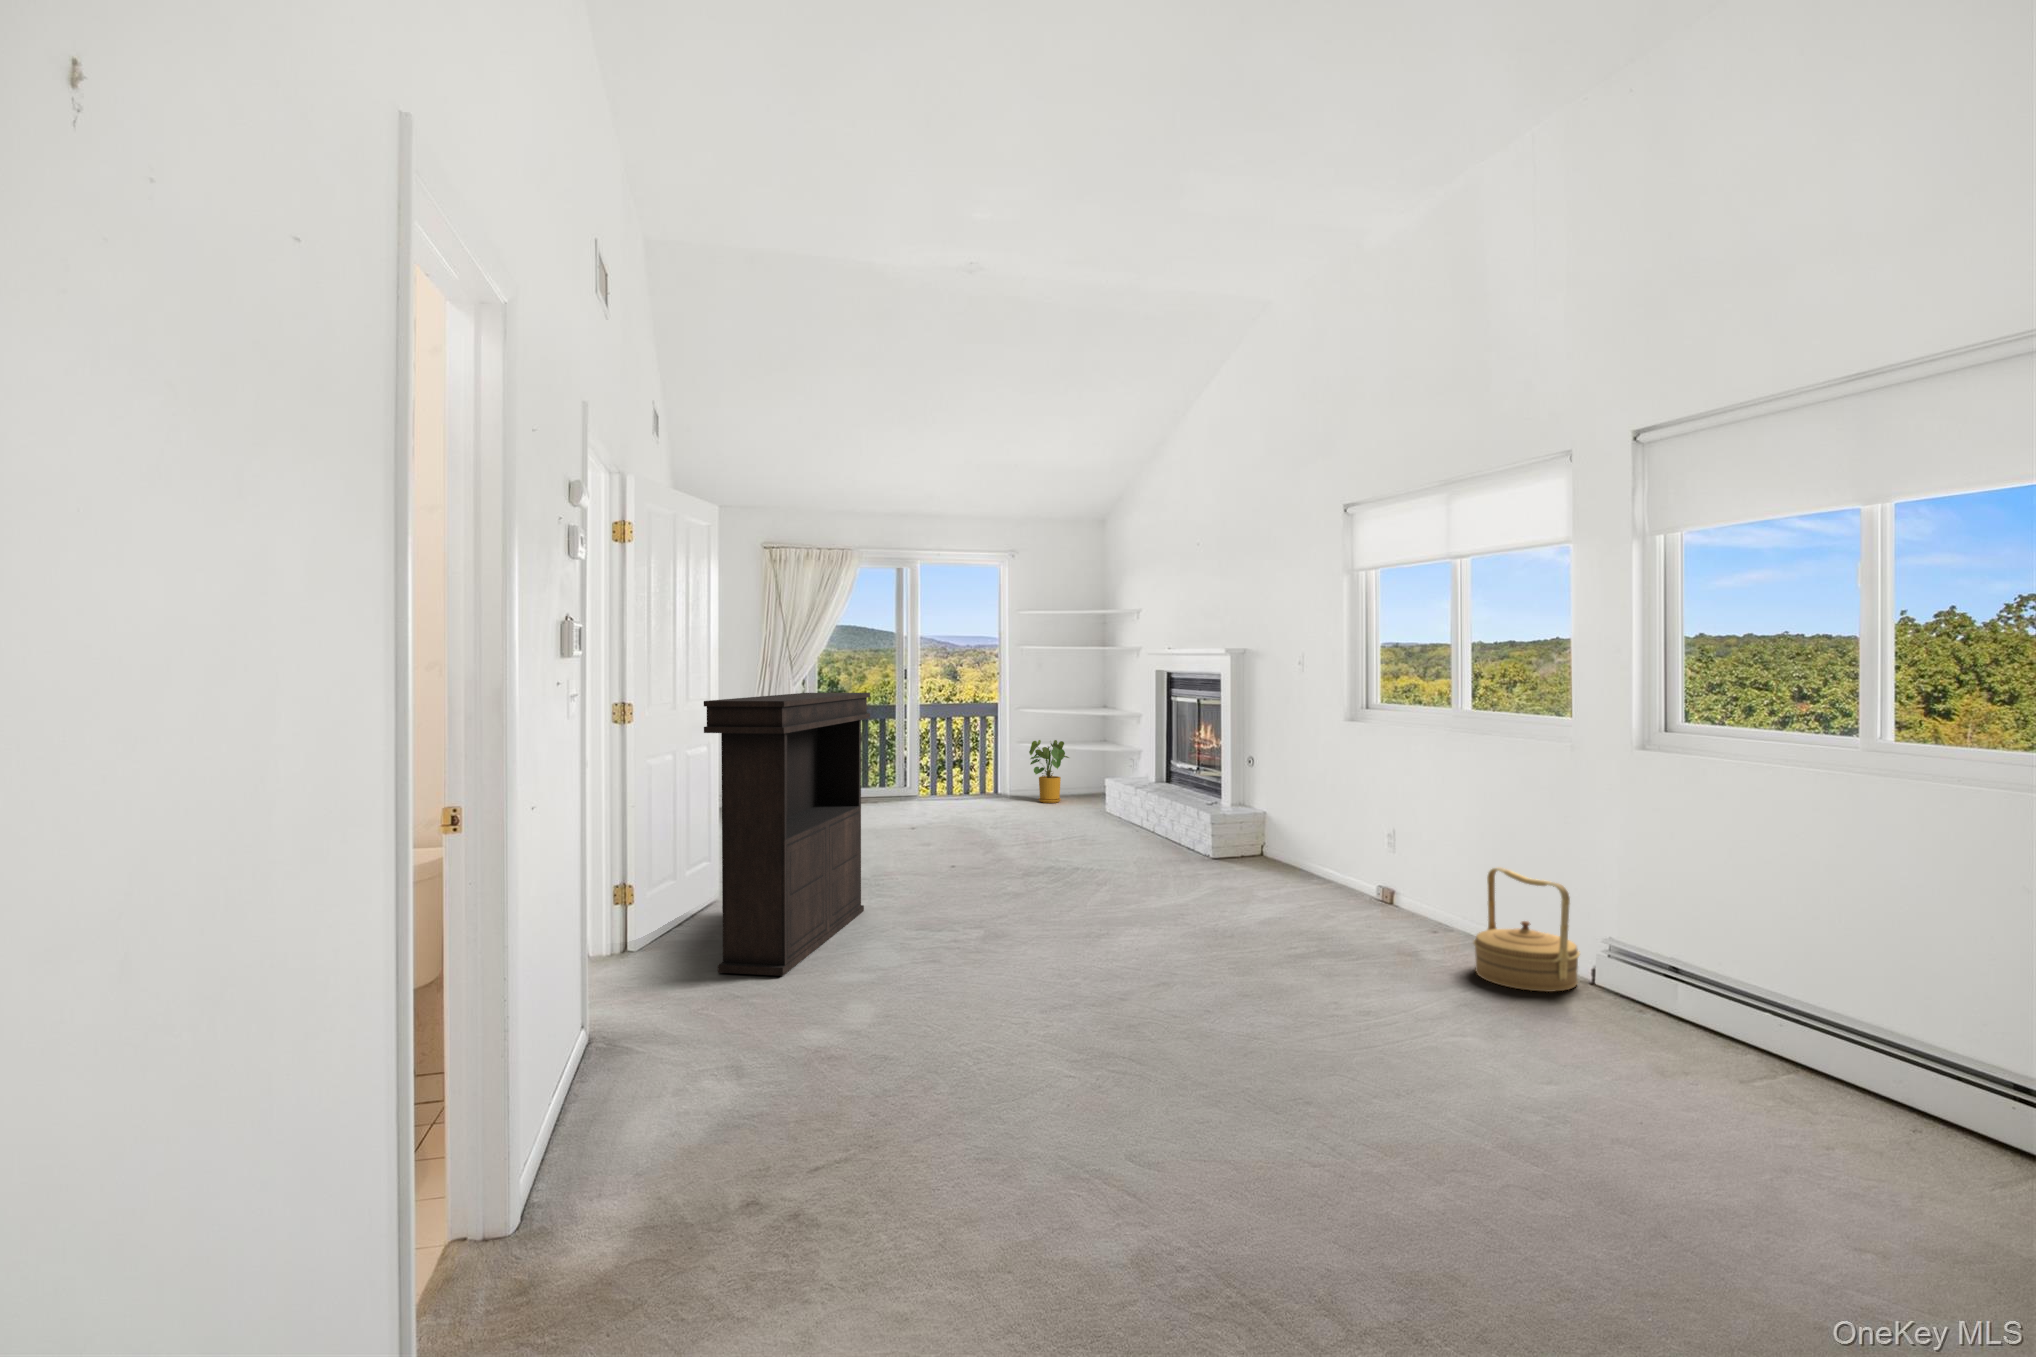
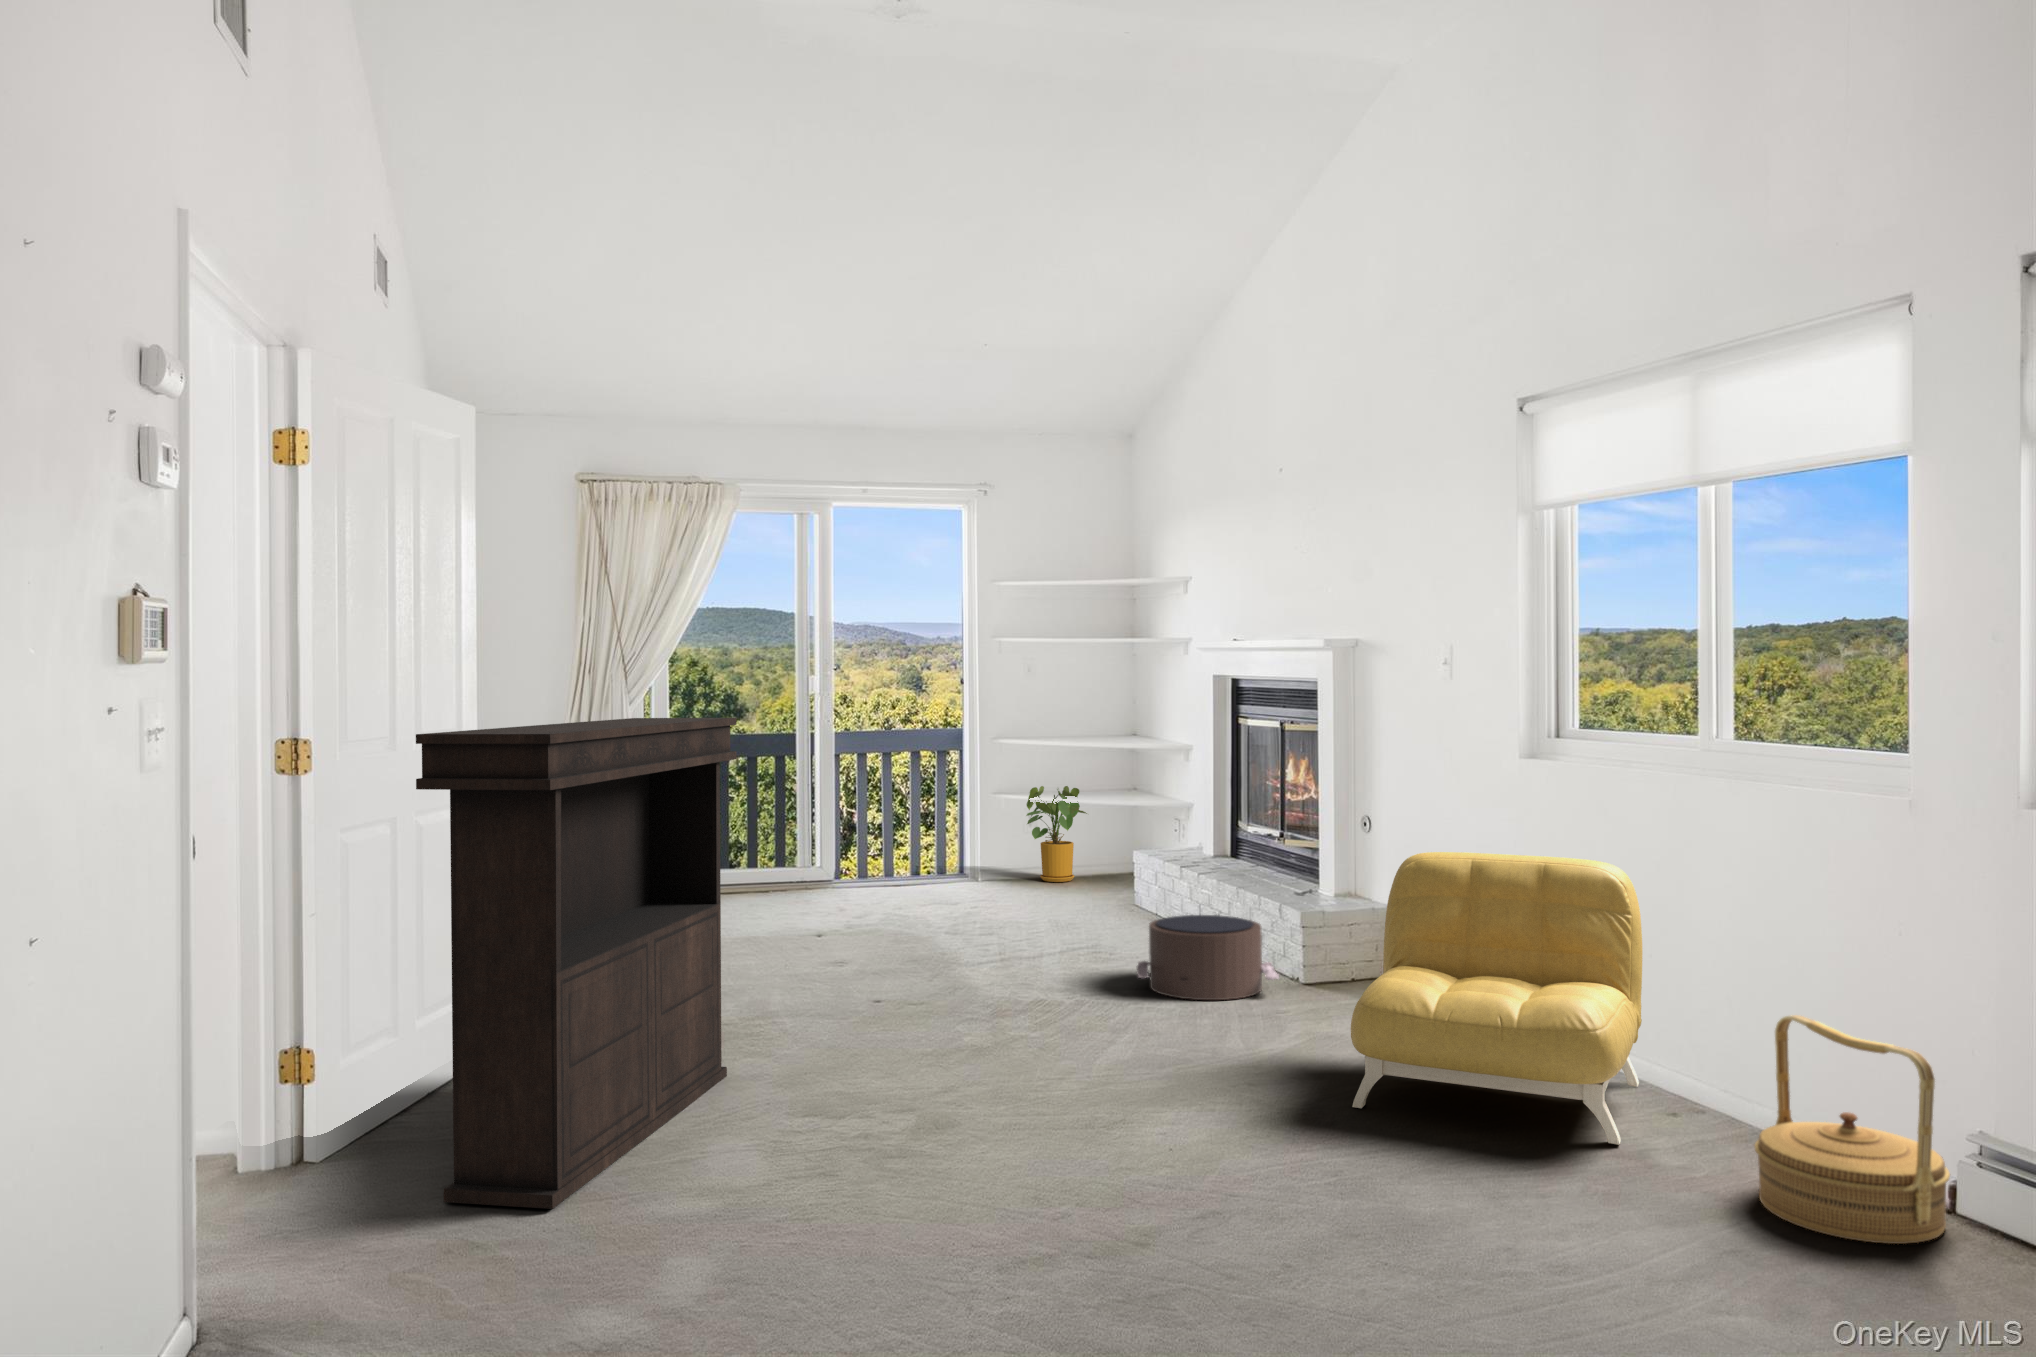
armchair: none [1243,778,1416,945] -> present [1351,852,1642,1145]
pouf: none [1108,820,1198,871] -> present [1137,915,1279,1000]

